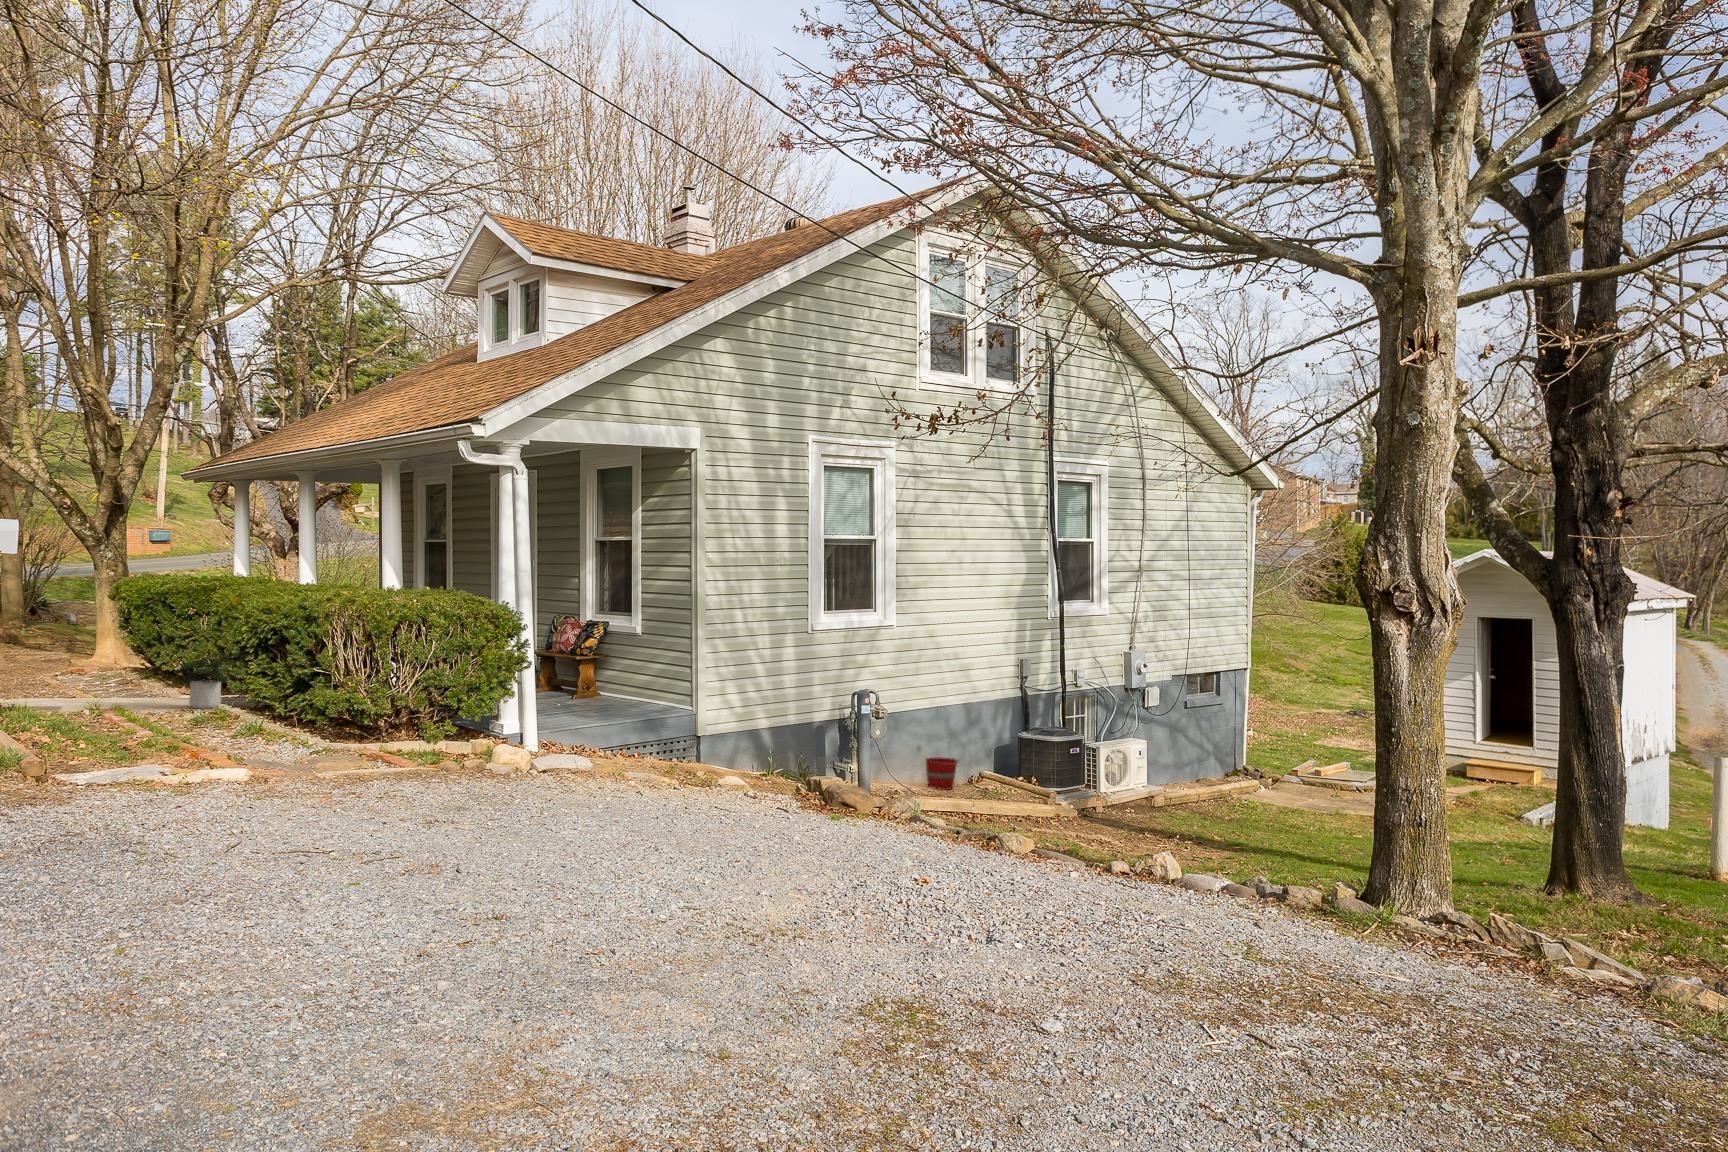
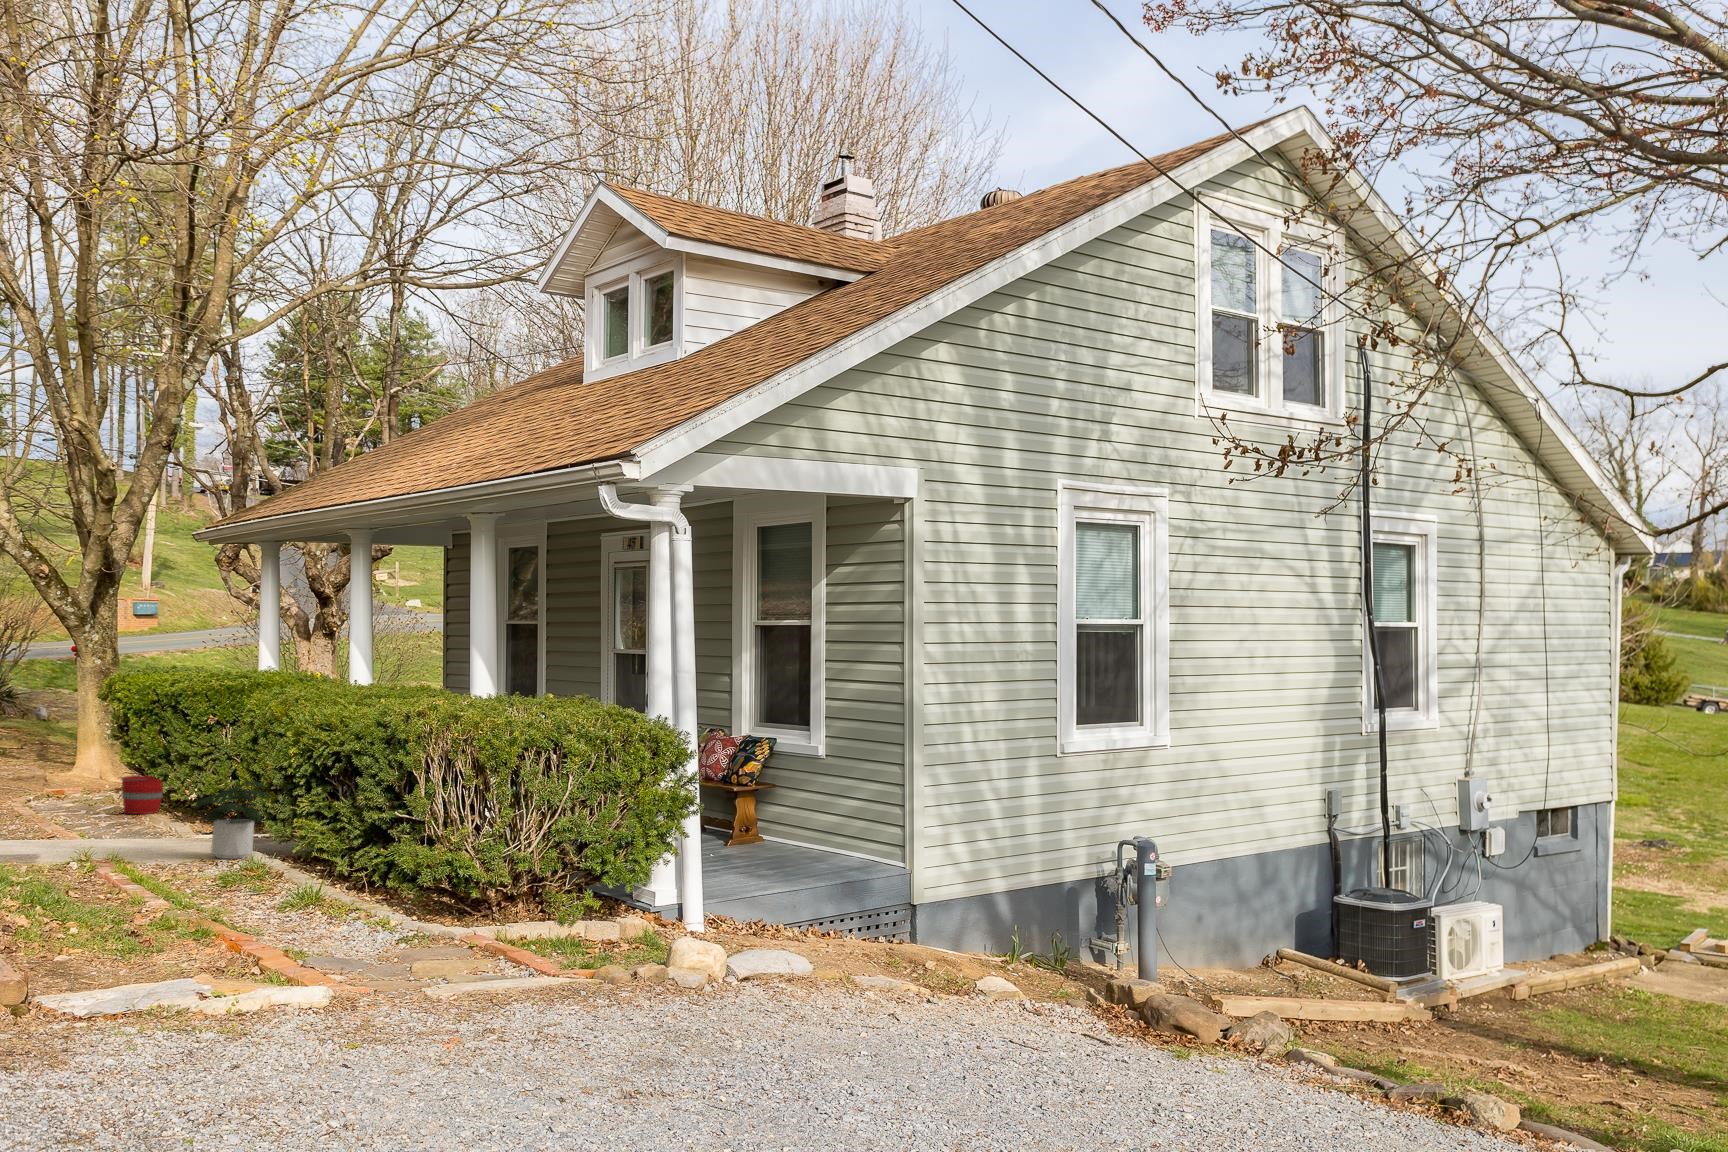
bucket: present [926,757,958,790] -> present [121,775,163,814]

